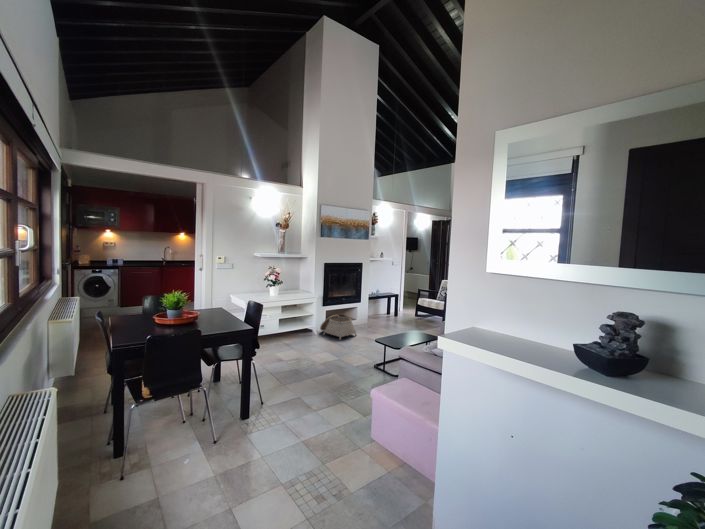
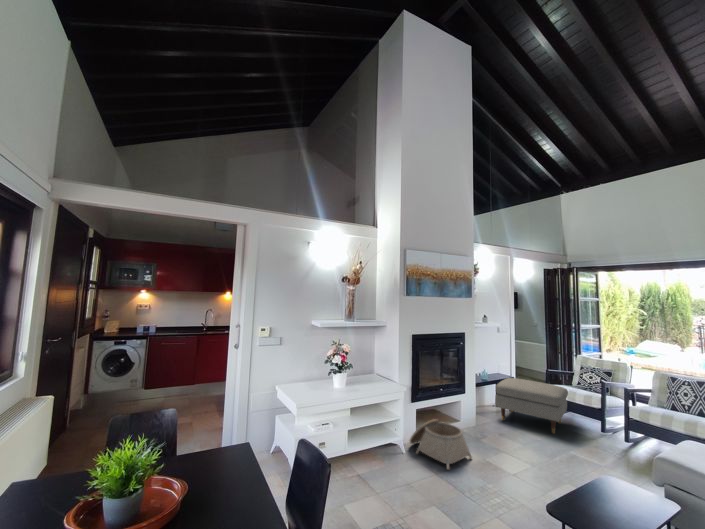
ottoman: none [382,295,427,325] -> present [495,378,568,434]

